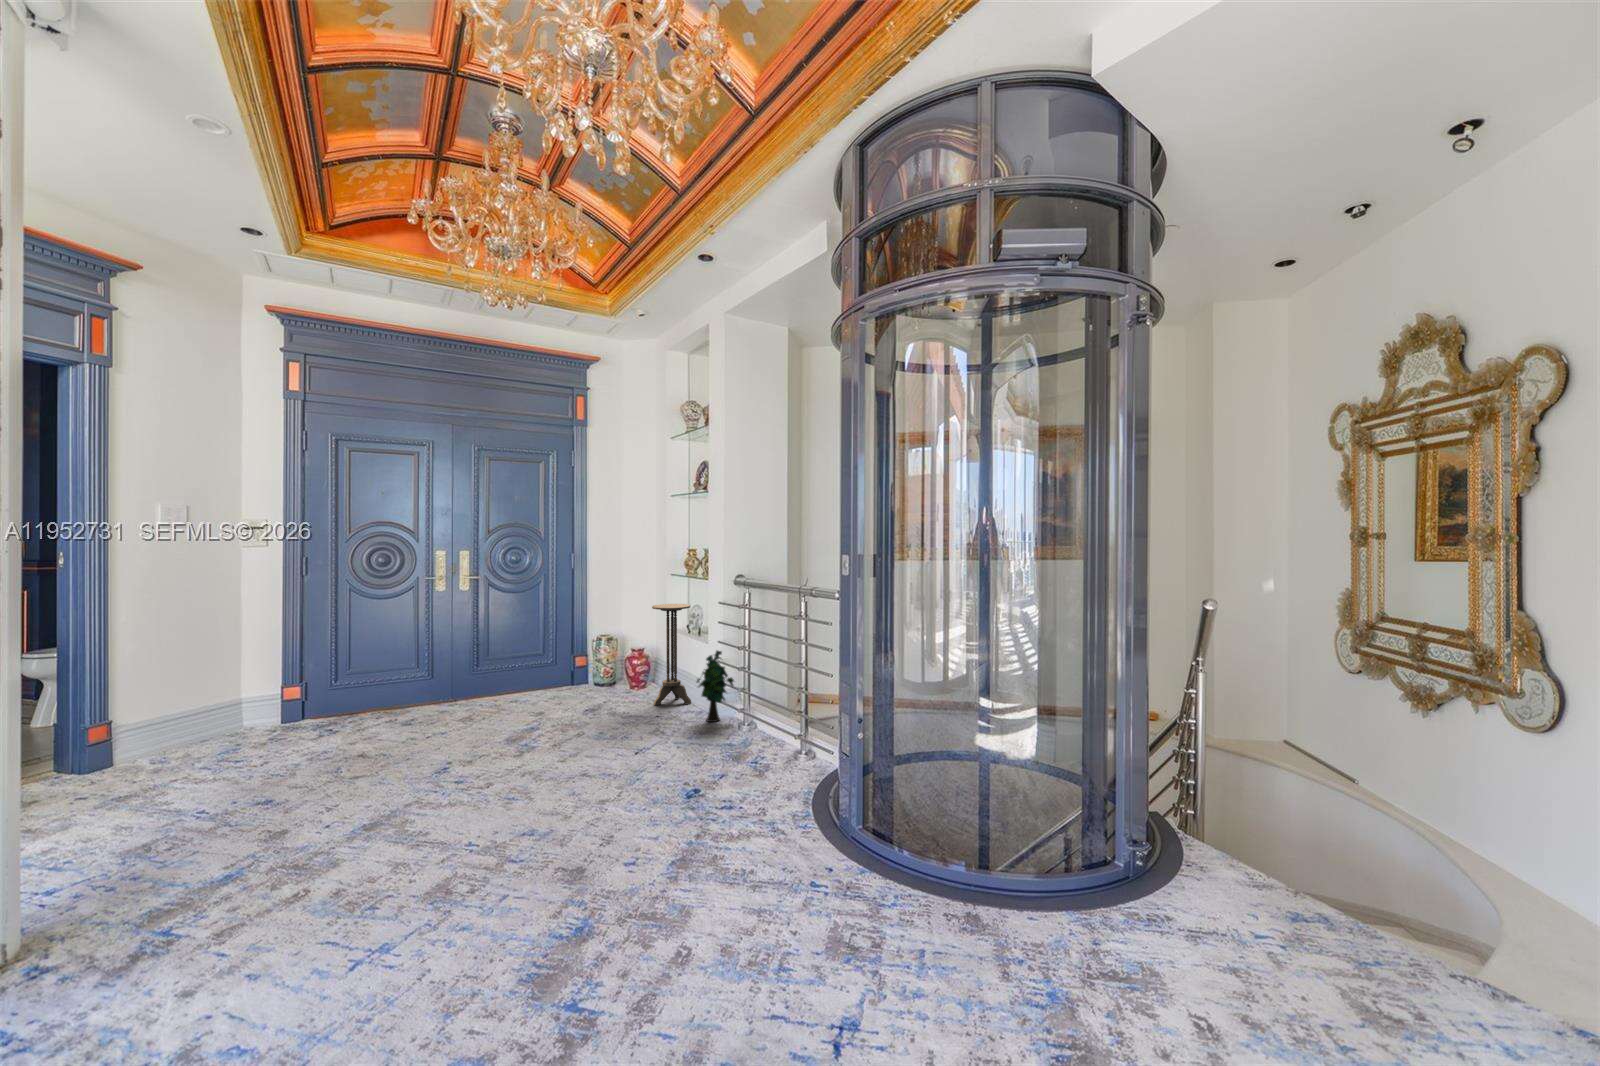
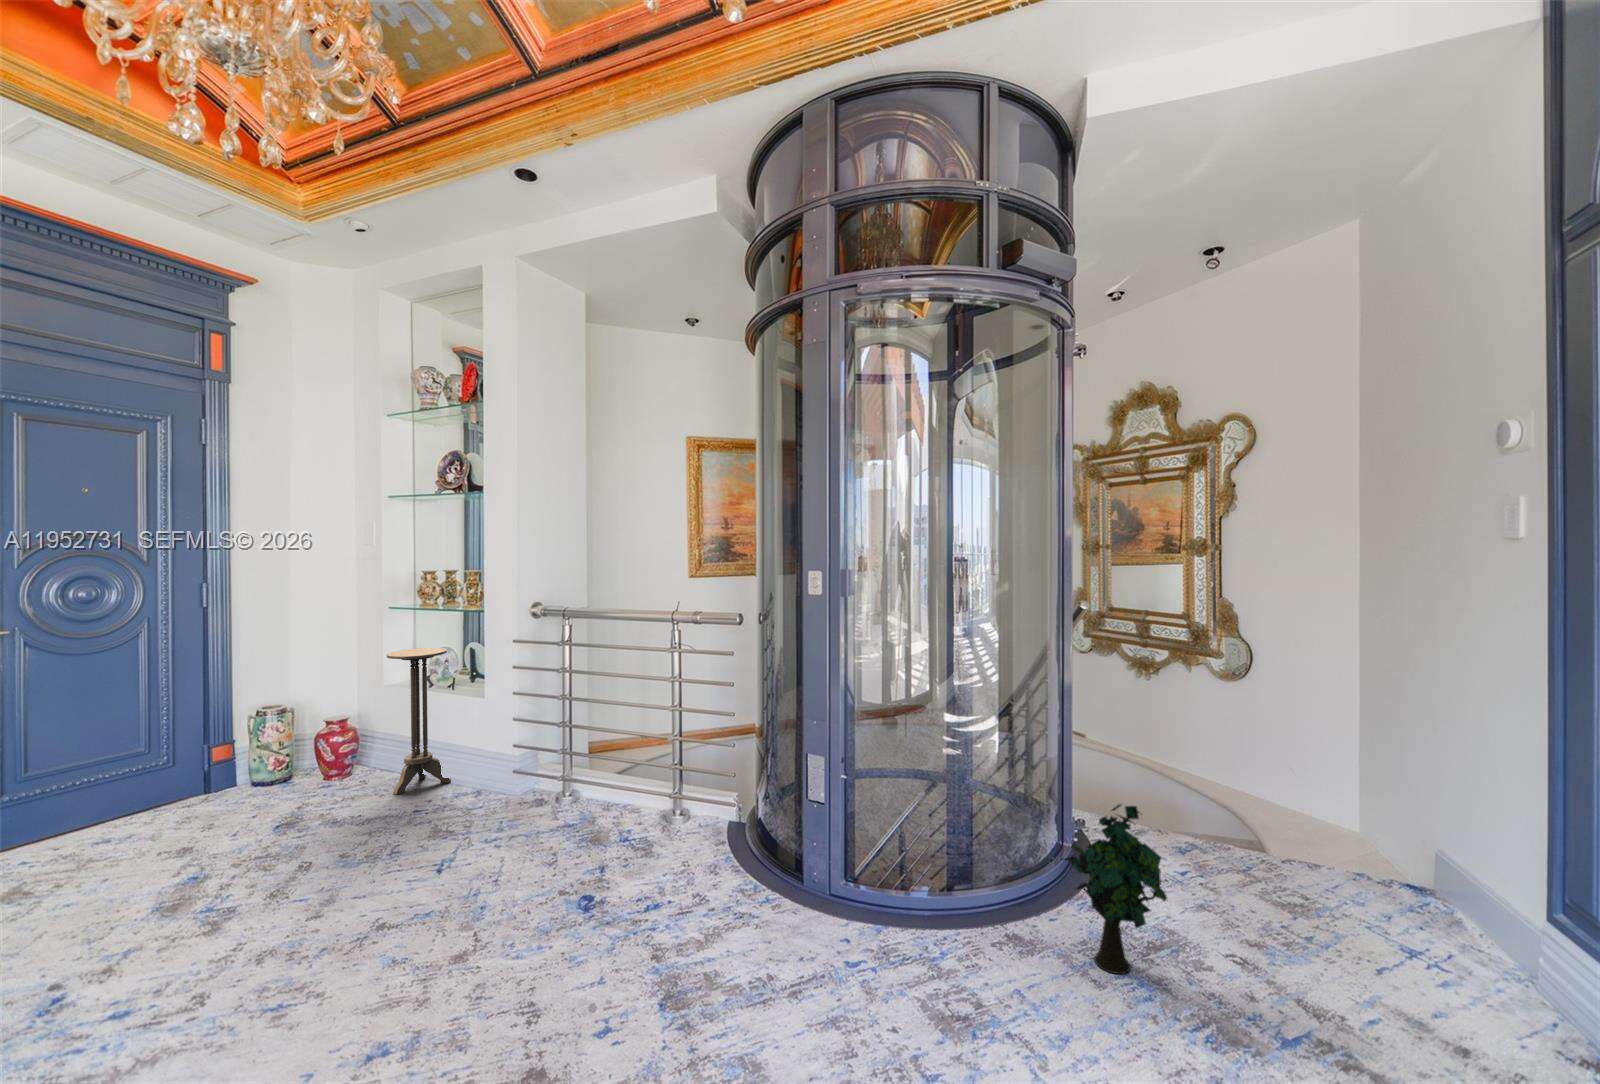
decorative plant: present [697,651,734,722] -> present [1064,805,1167,974]

